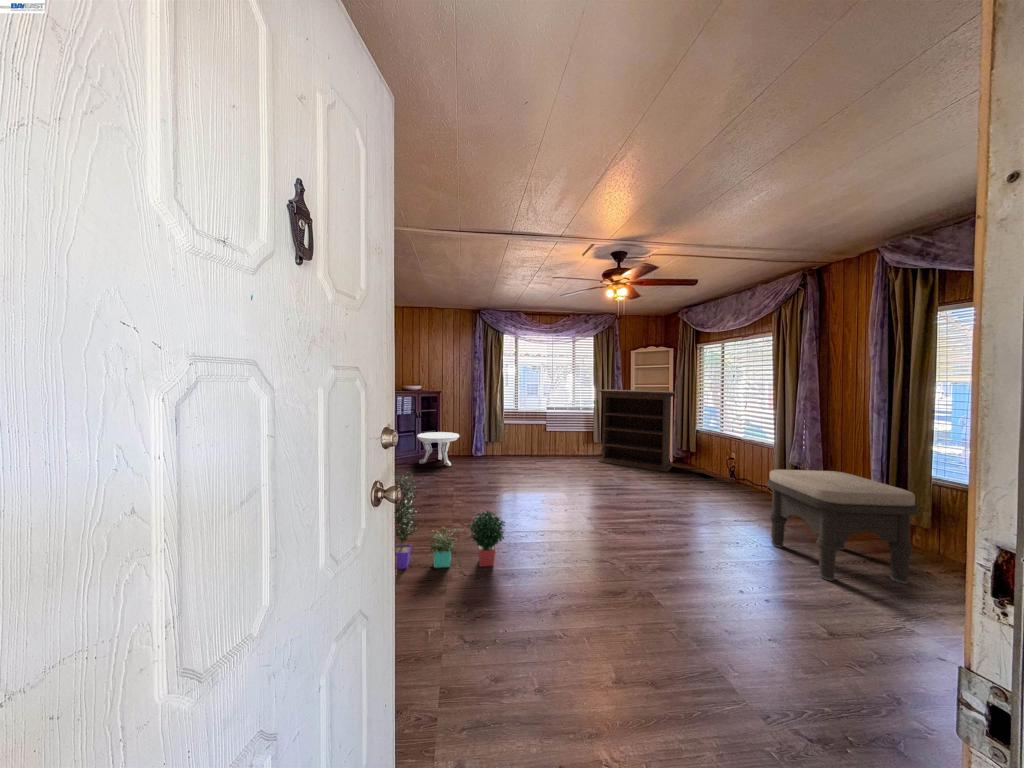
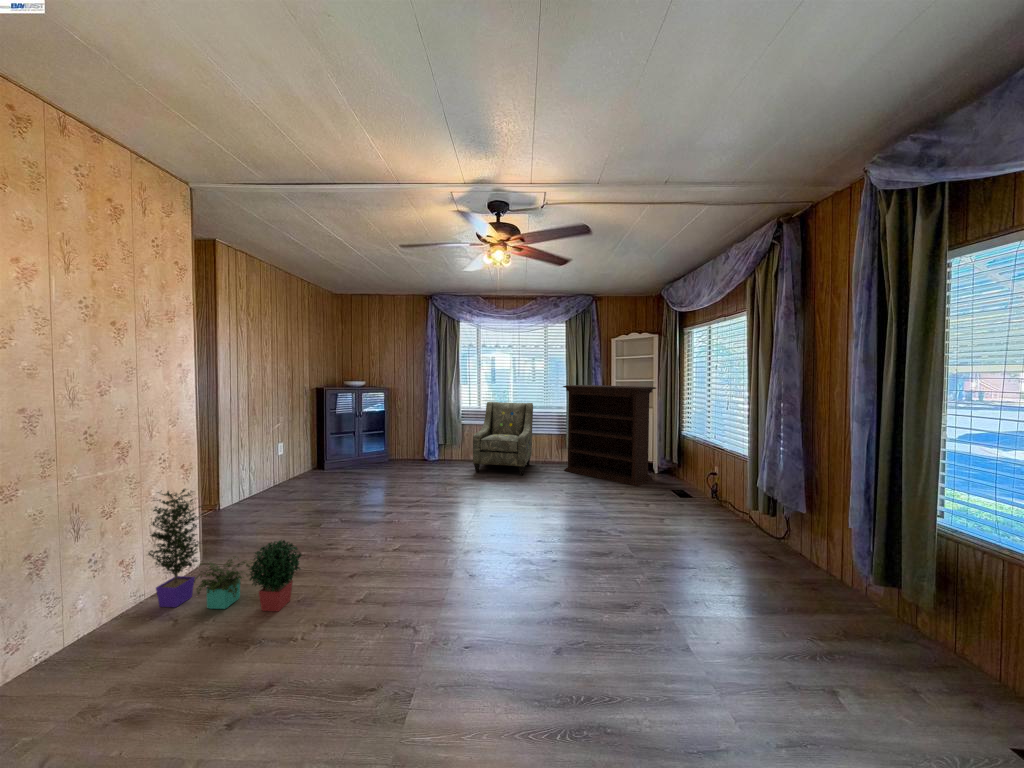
armchair: none [526,404,572,466] -> present [473,402,533,475]
side table: present [417,432,459,466] -> none [354,433,403,472]
ottoman: present [767,470,918,584] -> none [678,499,875,697]

